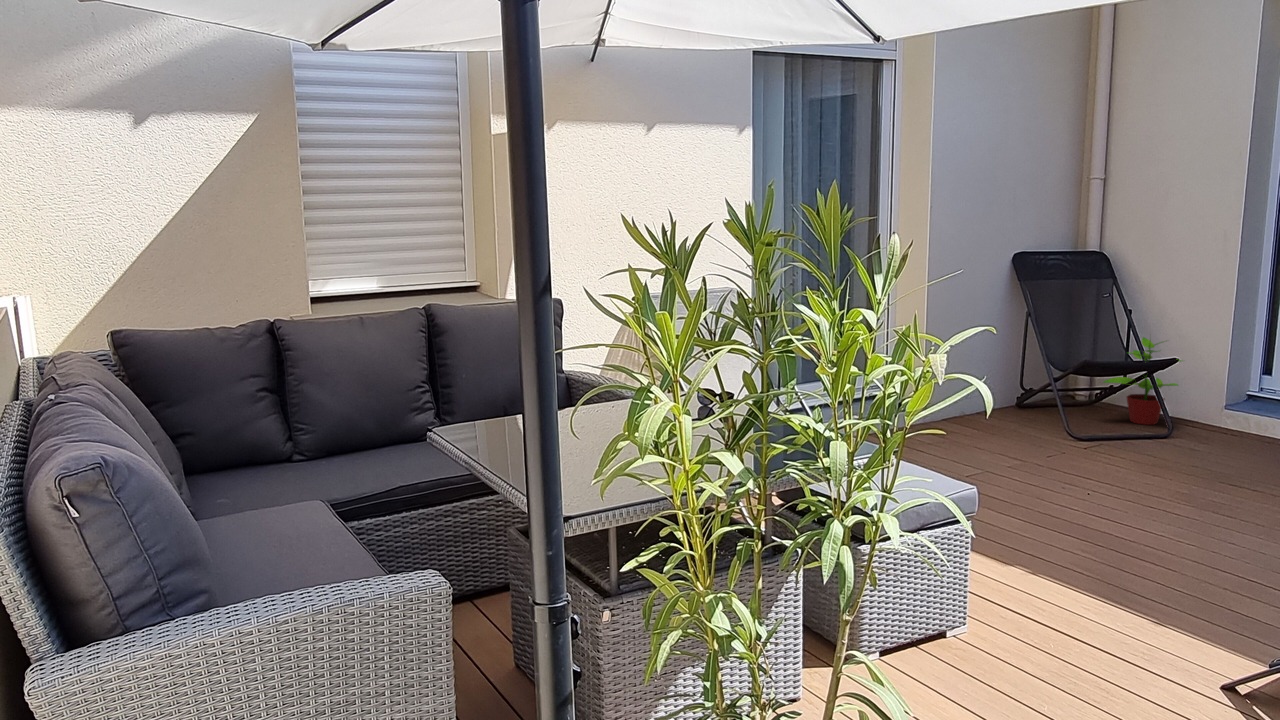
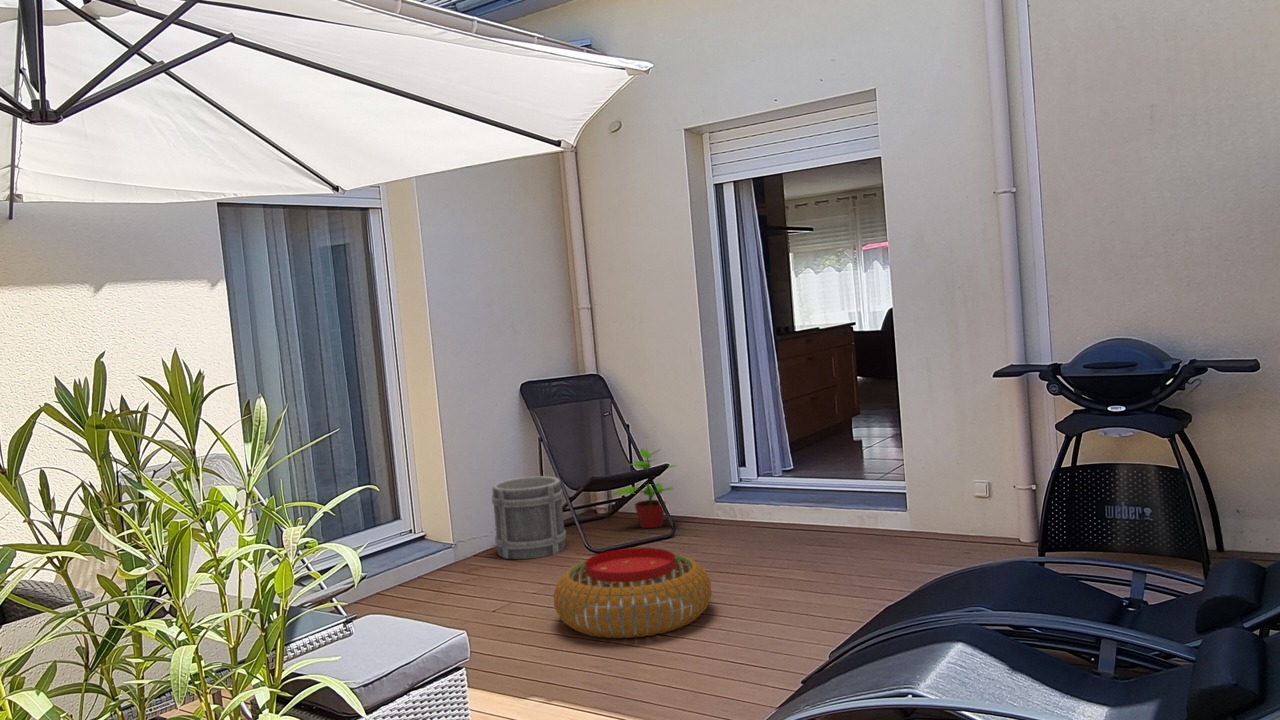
bucket: none [967,351,1047,435] -> present [492,476,566,559]
pouf: none [1039,438,1228,532] -> present [553,548,711,638]

